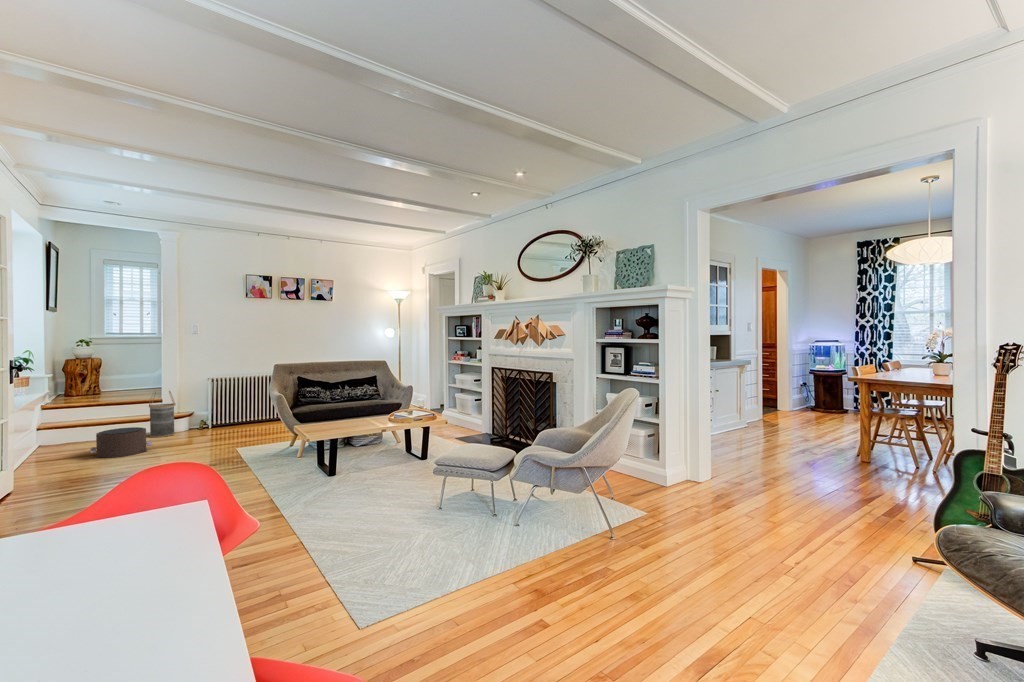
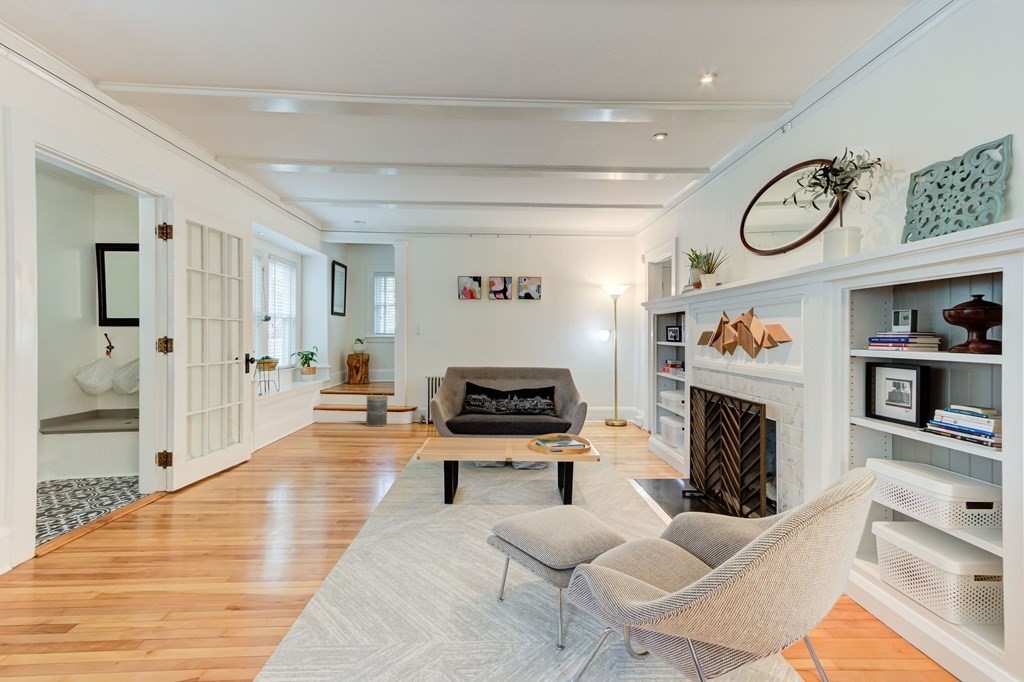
pouf: present [90,427,153,458] -> none [303,414,353,440]

